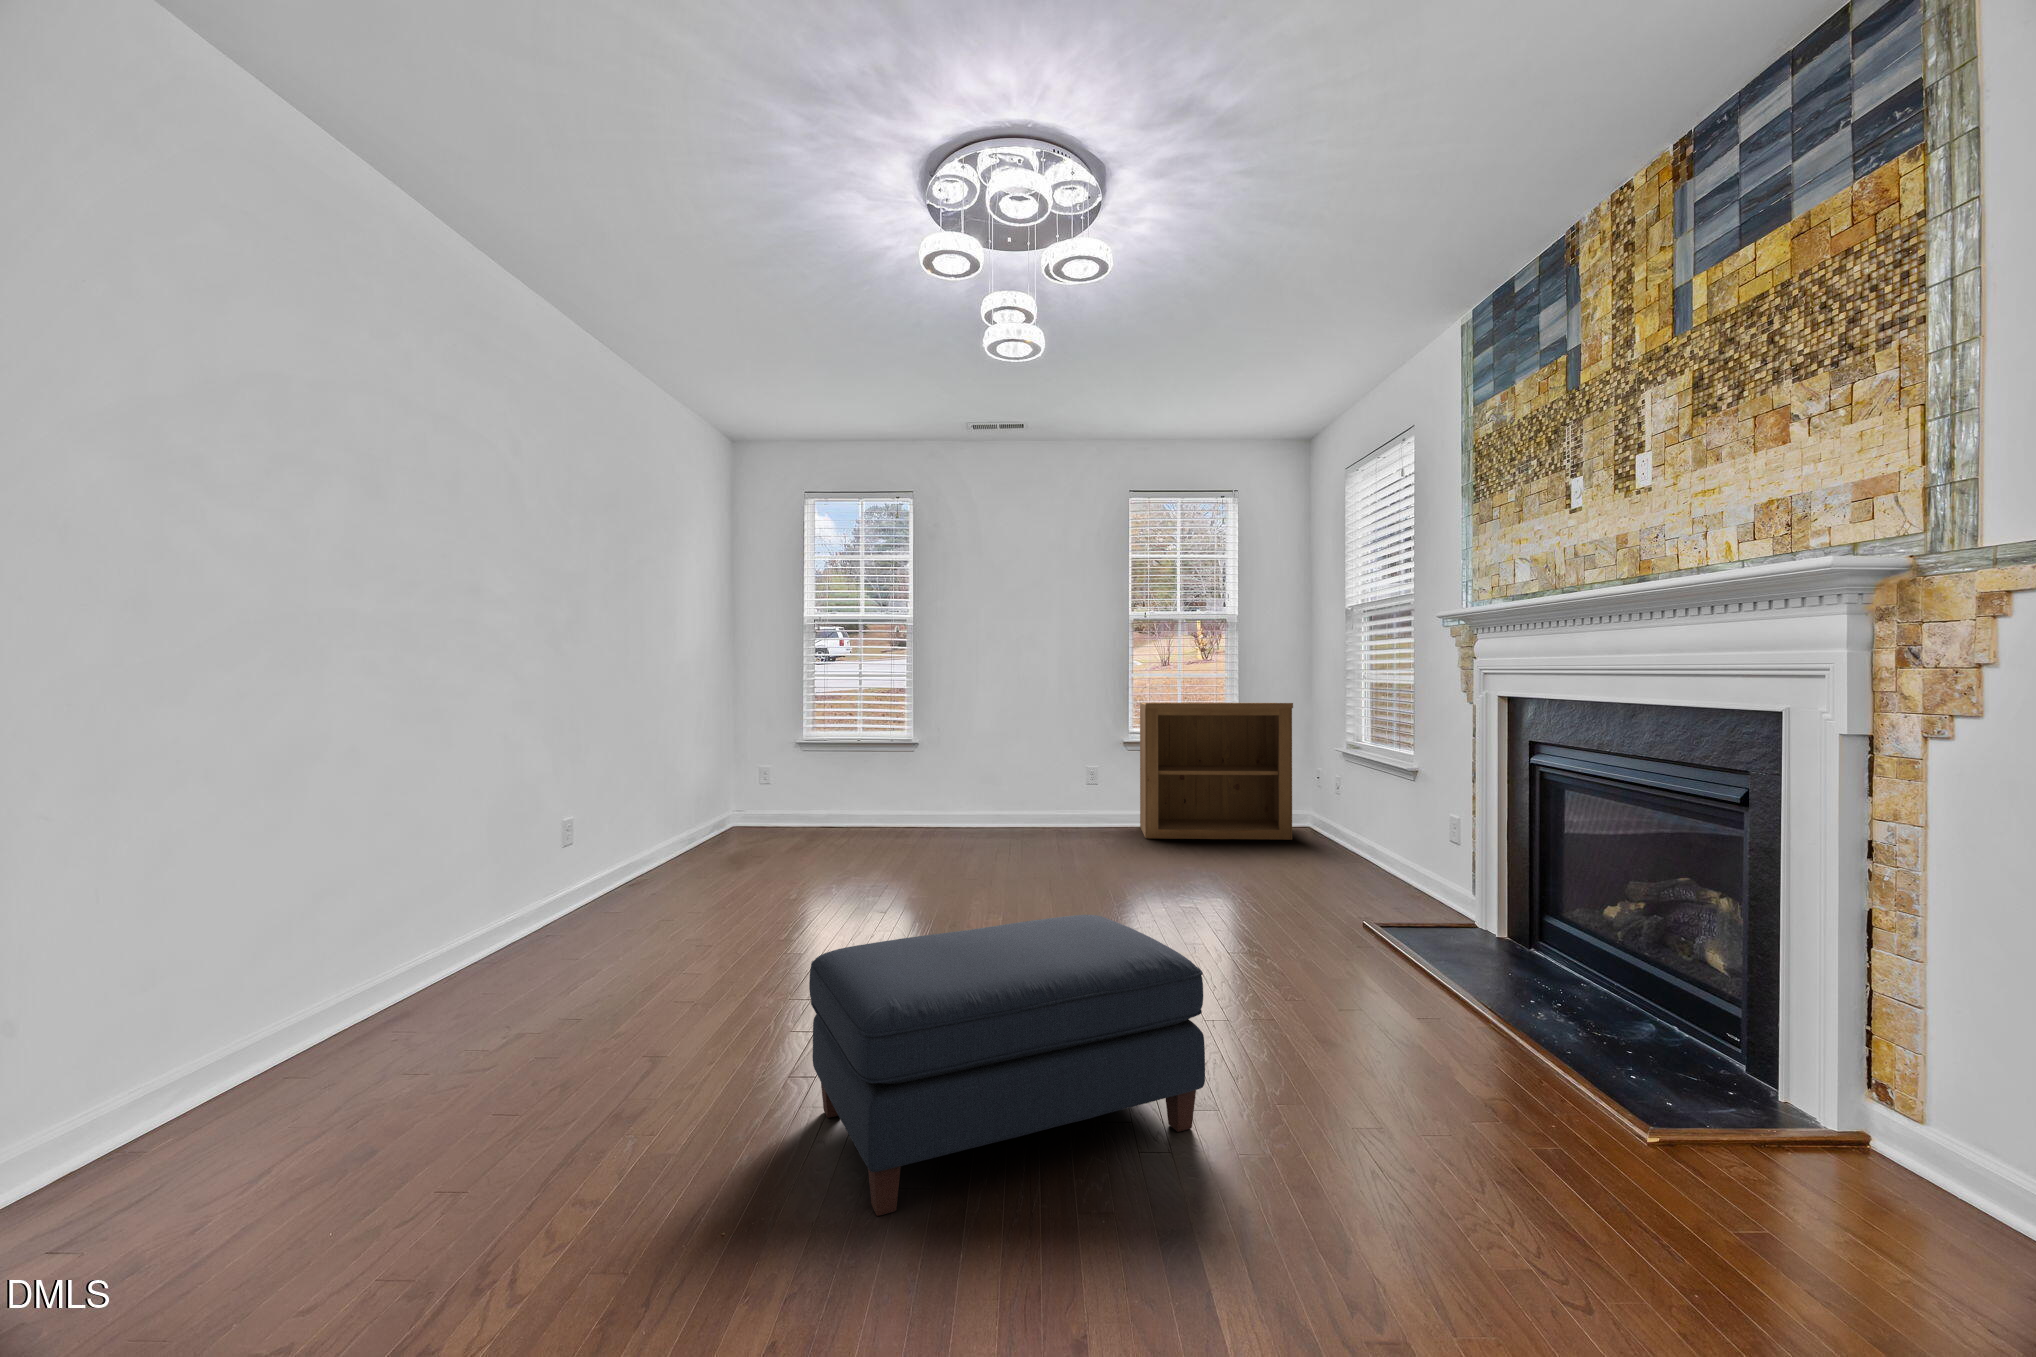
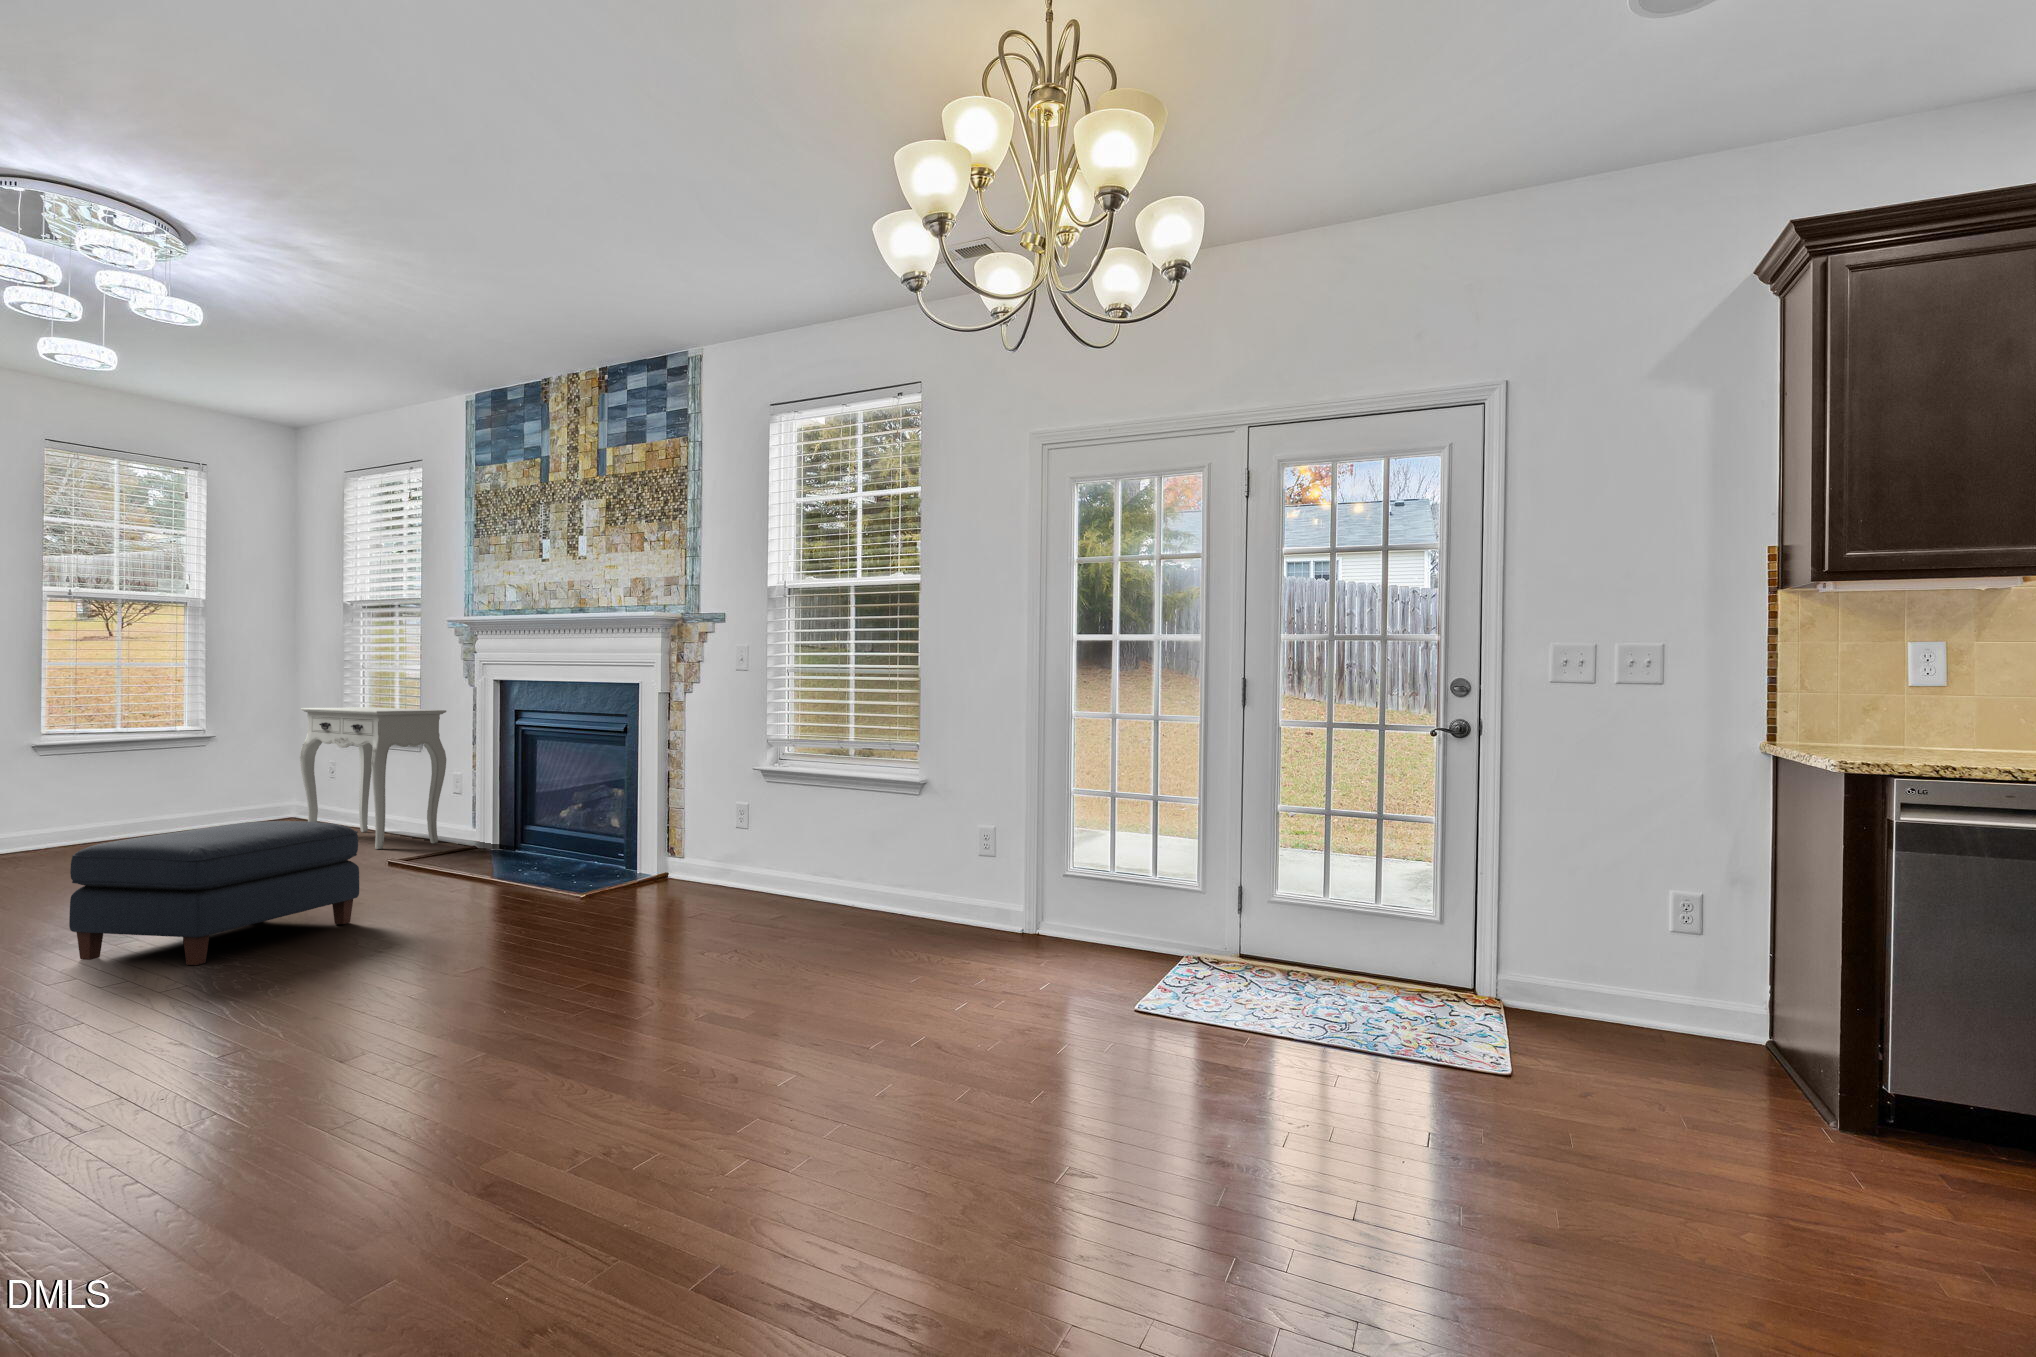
bookshelf: present [1140,703,1293,840] -> none [88,692,286,840]
console table: none [1292,722,1443,904] -> present [300,707,446,849]

